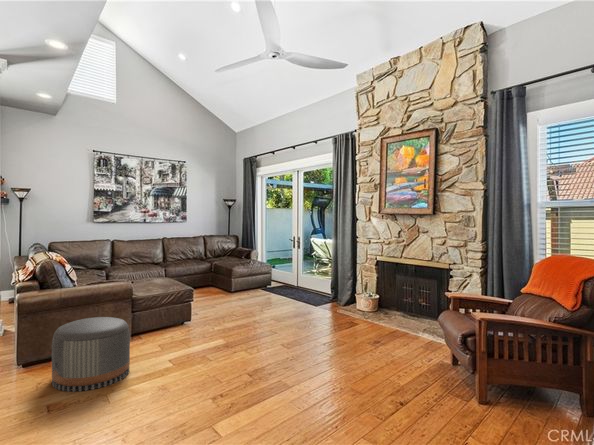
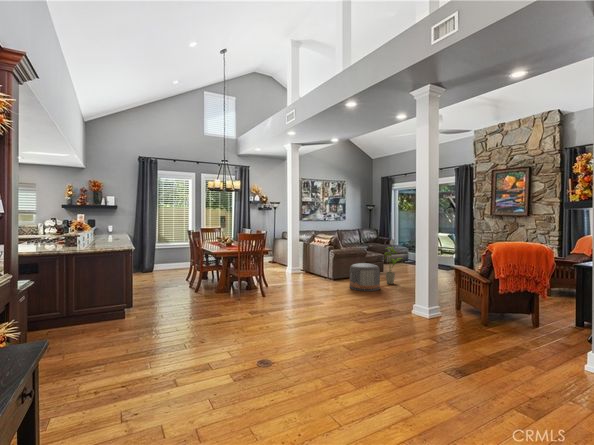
house plant: none [159,277,202,356] -> present [384,247,402,284]

